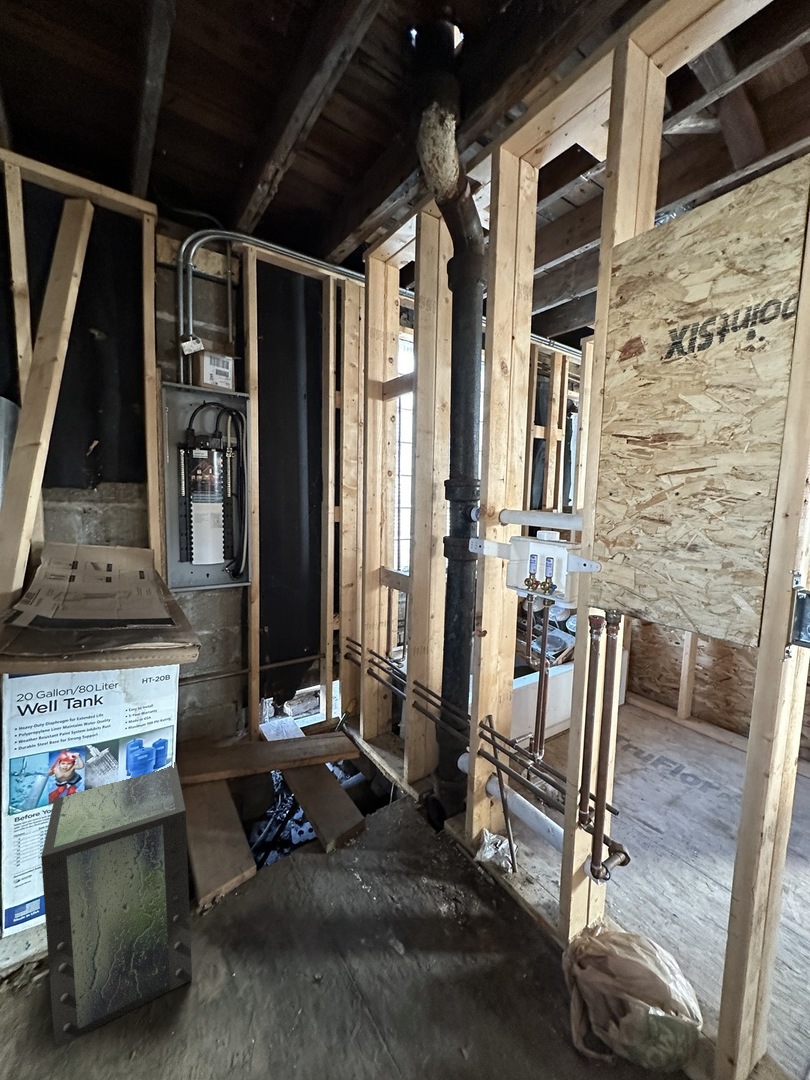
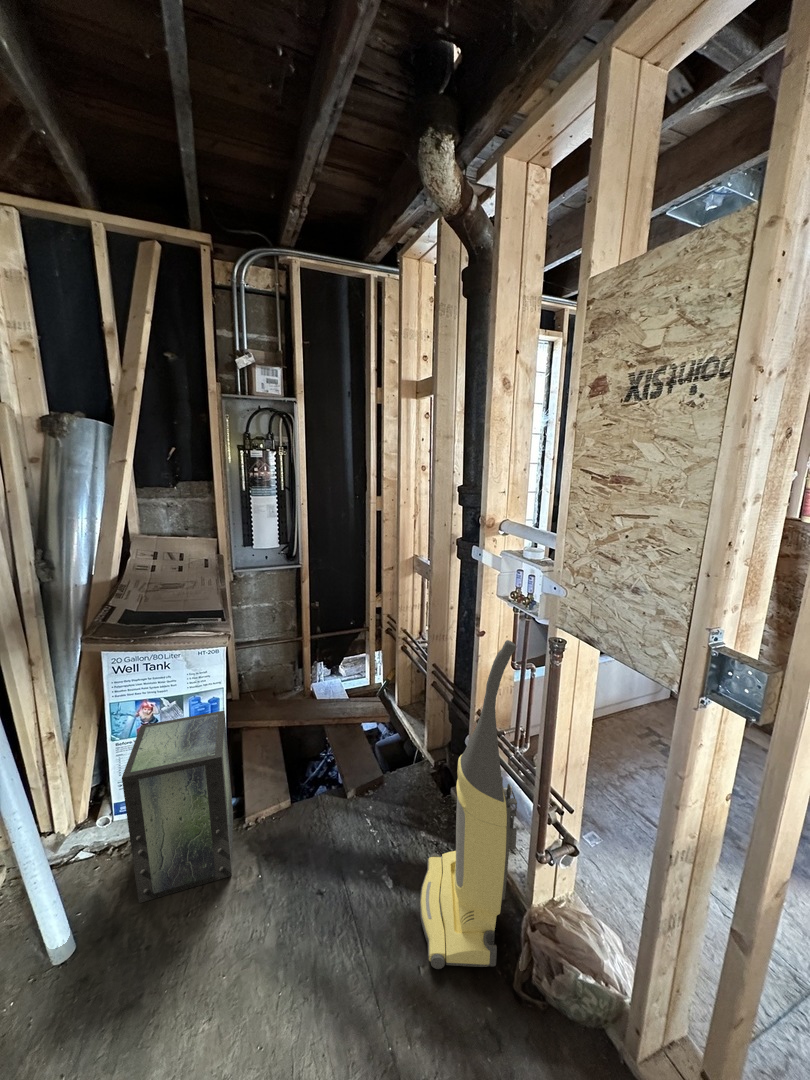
vacuum cleaner: none [440,625,559,1044] -> present [419,640,517,969]

